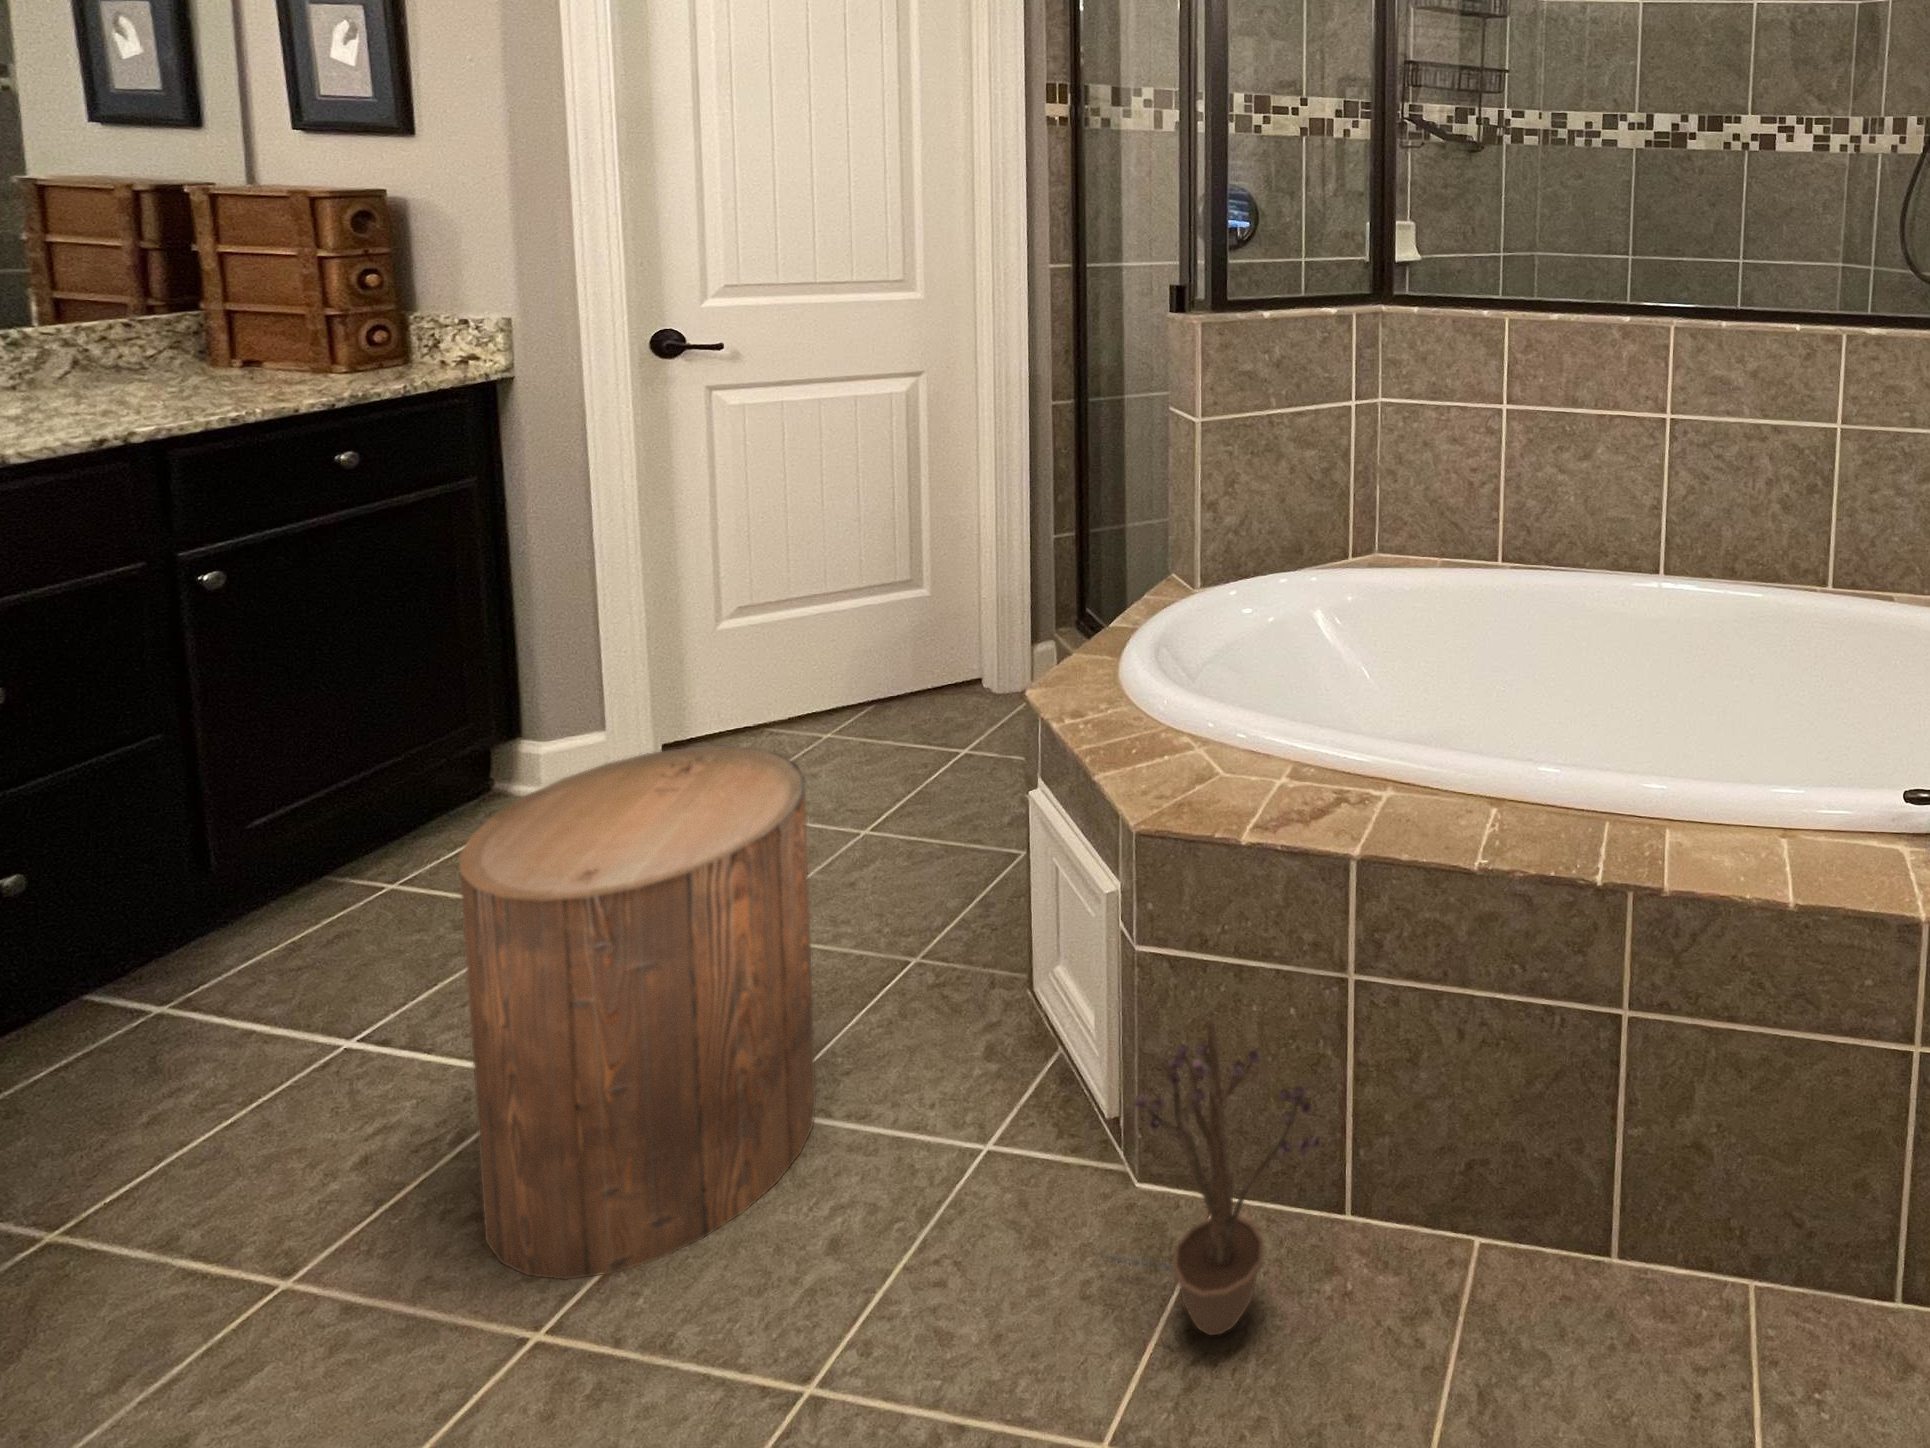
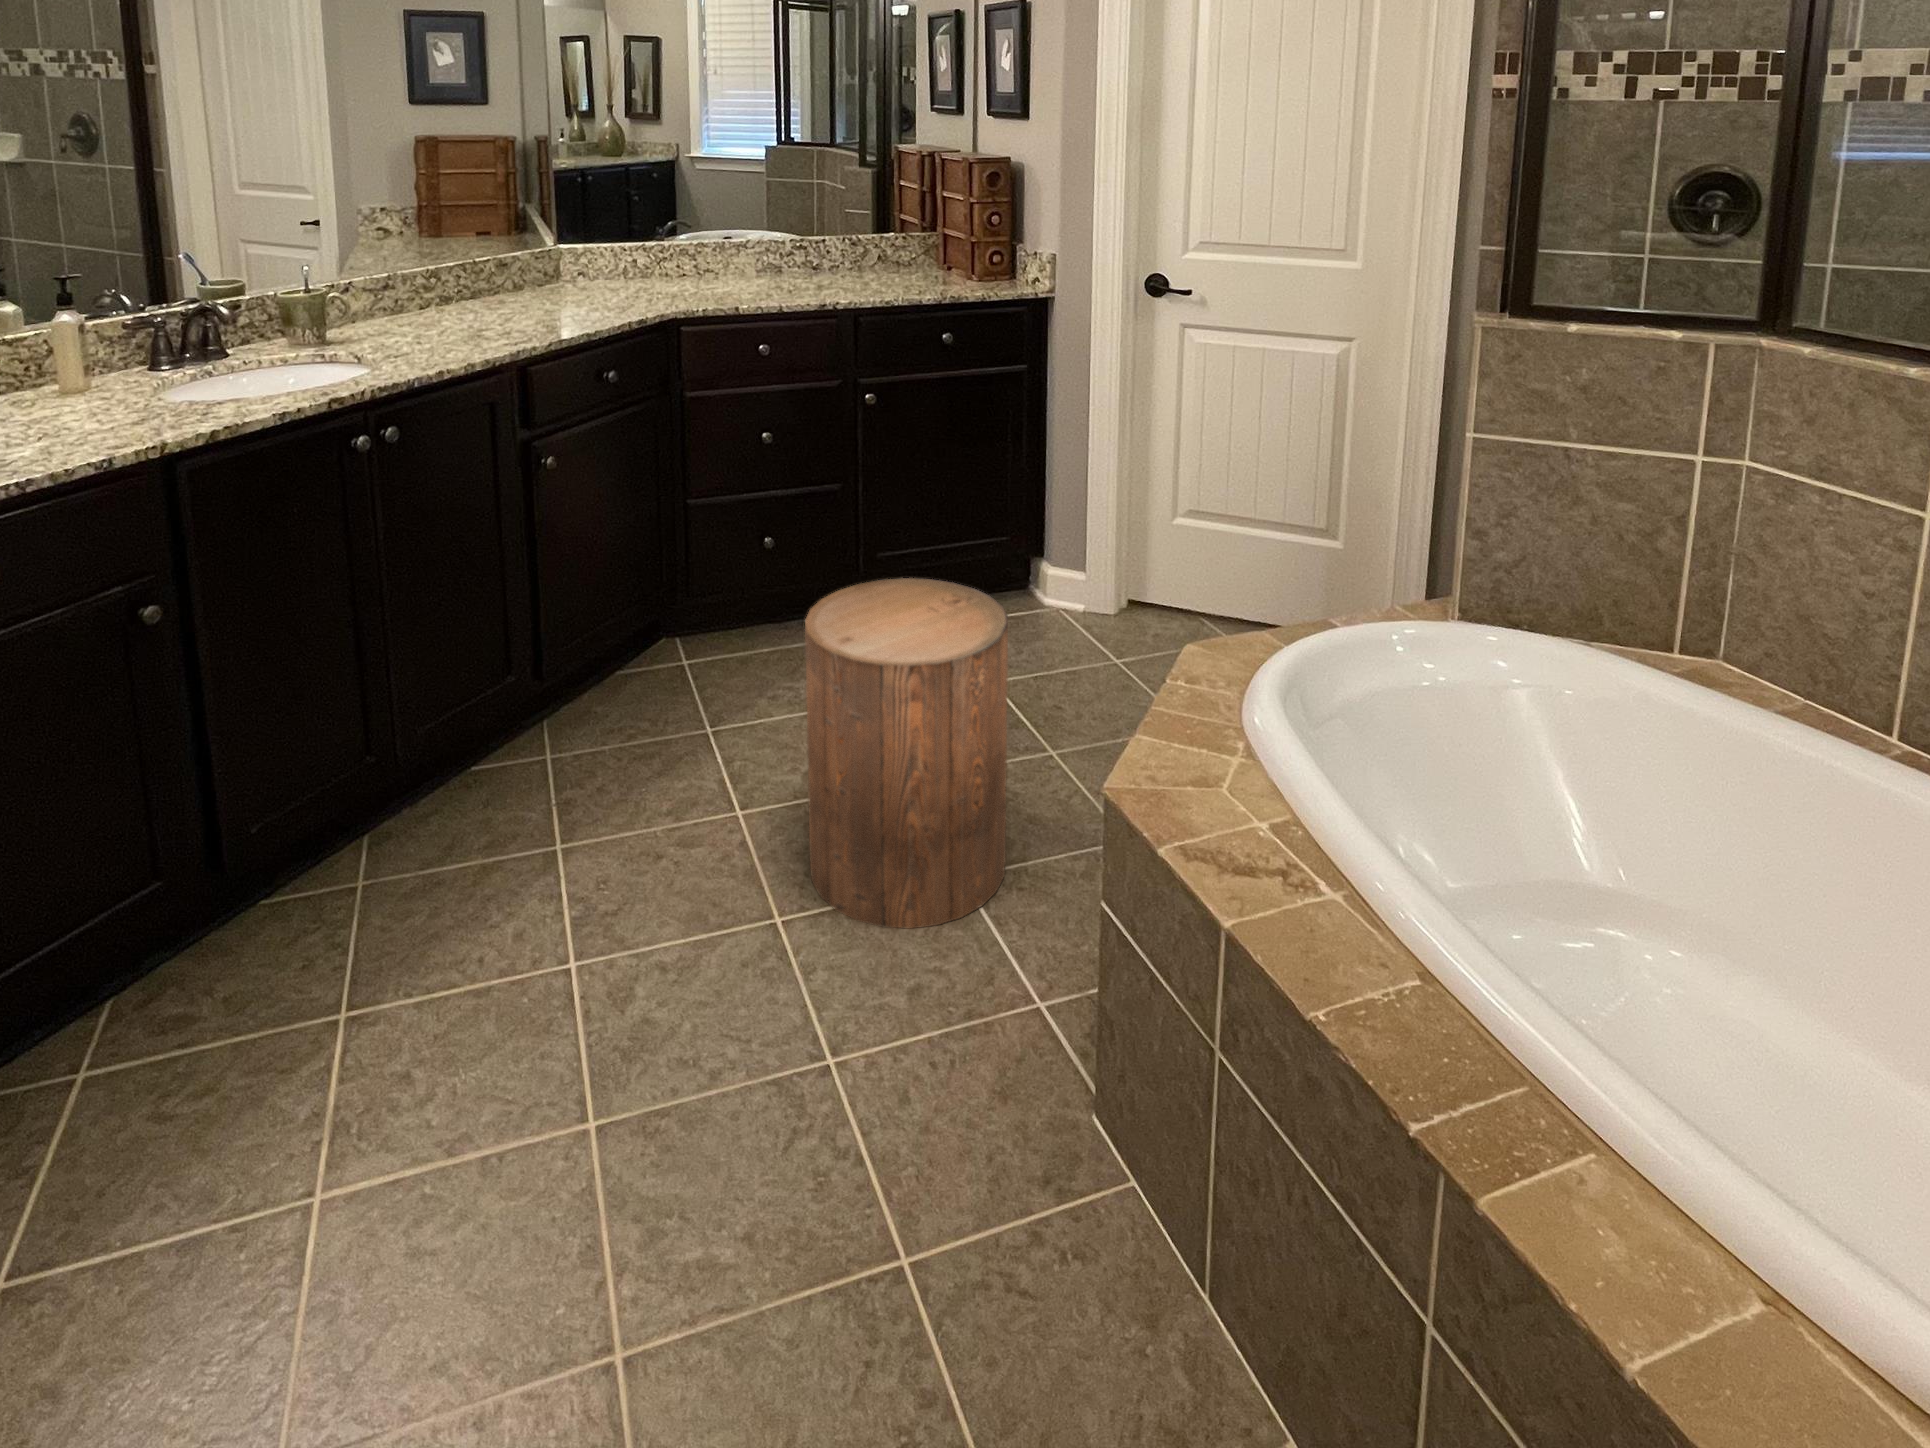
decorative plant: present [1102,1021,1320,1335] -> none [1011,977,1120,1270]

